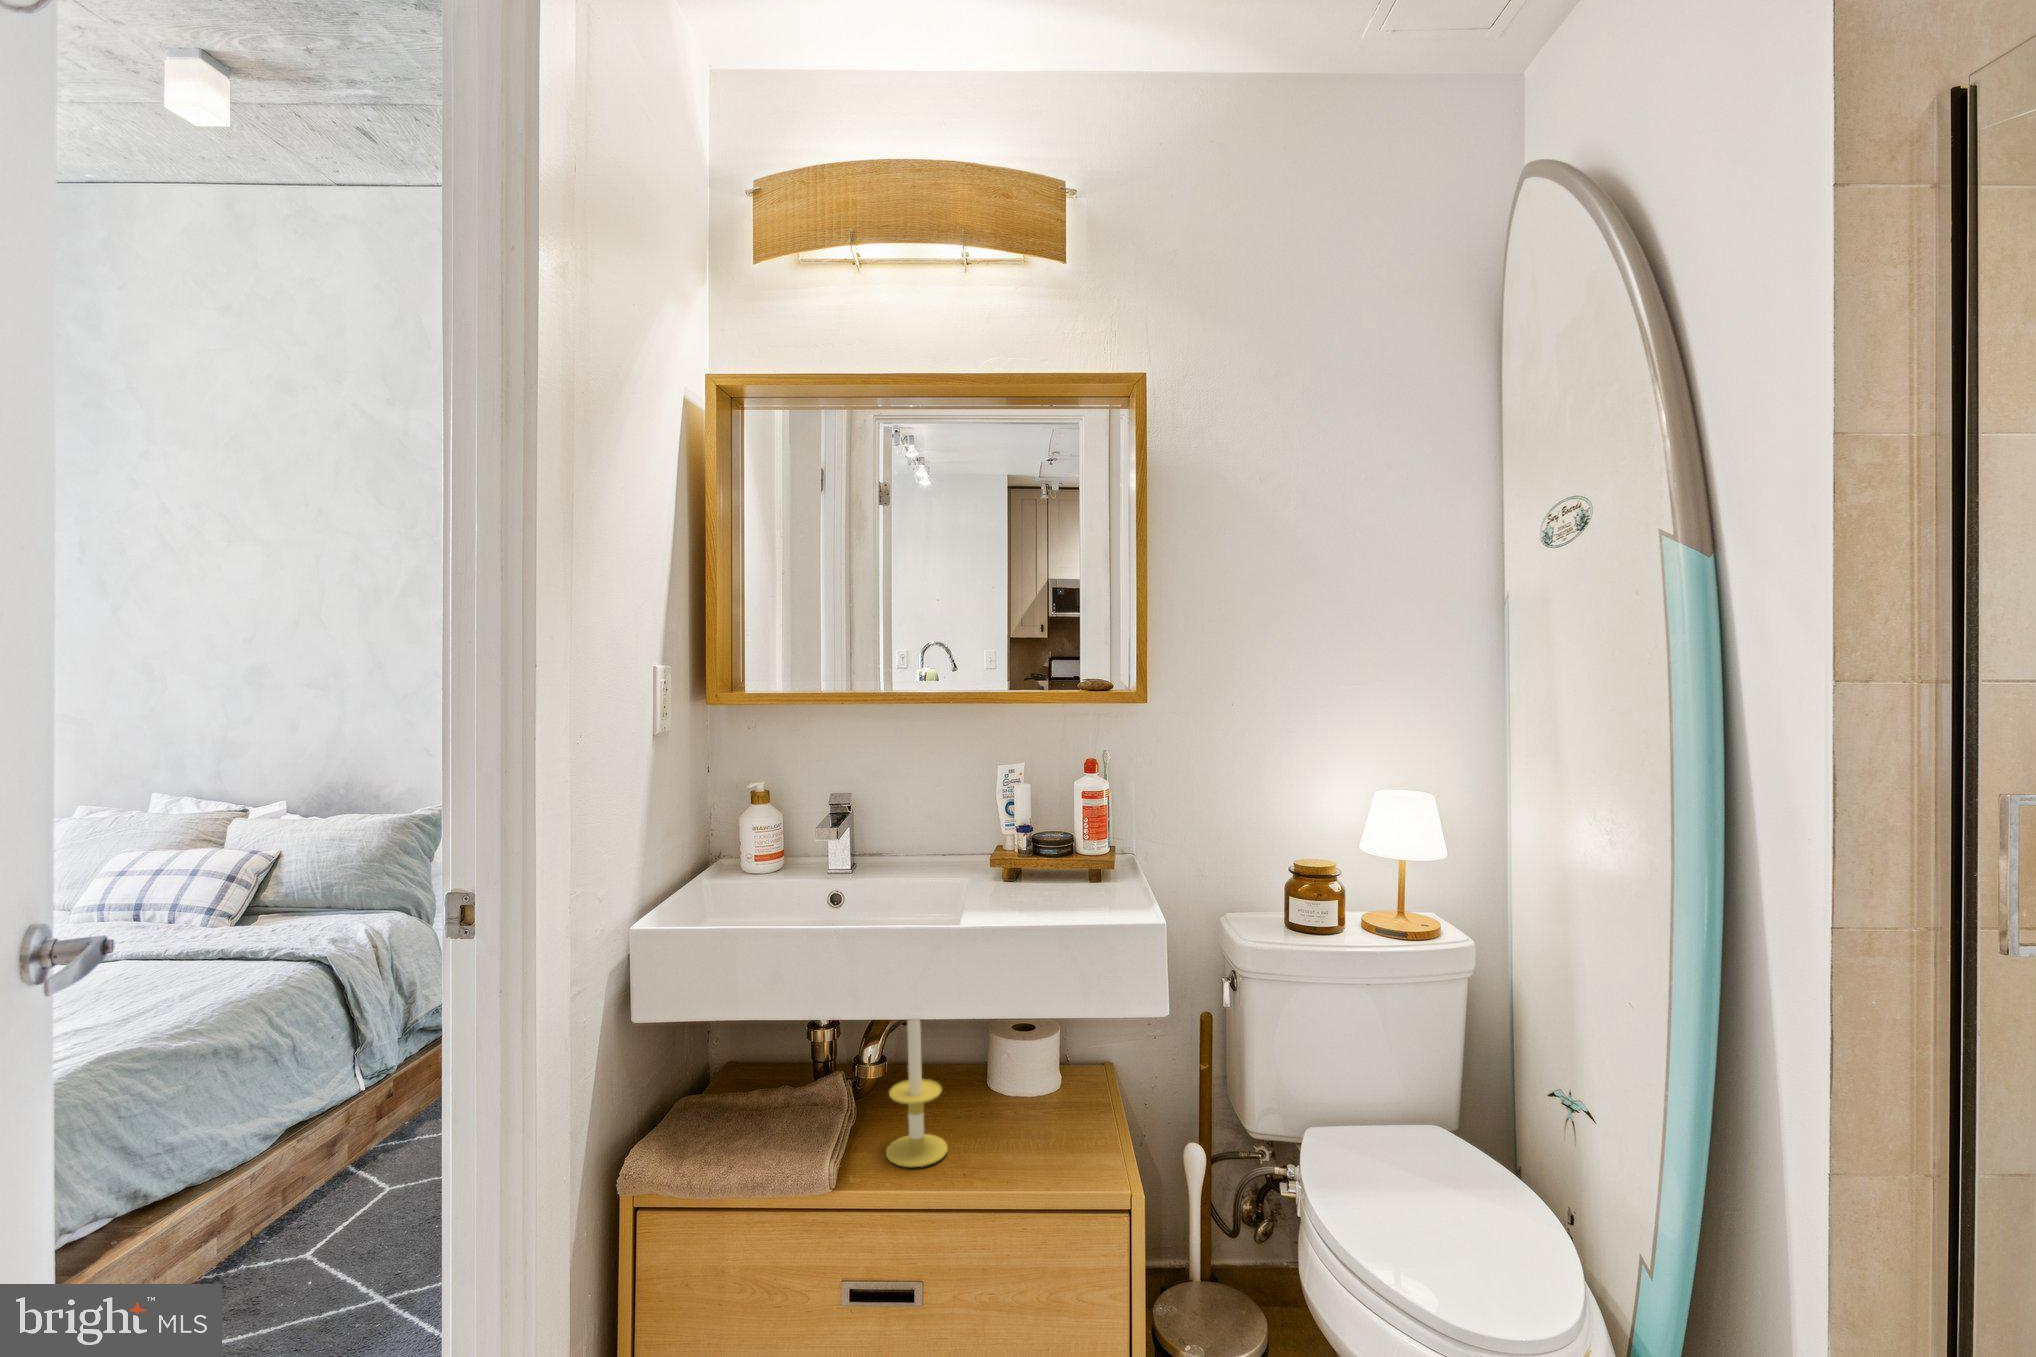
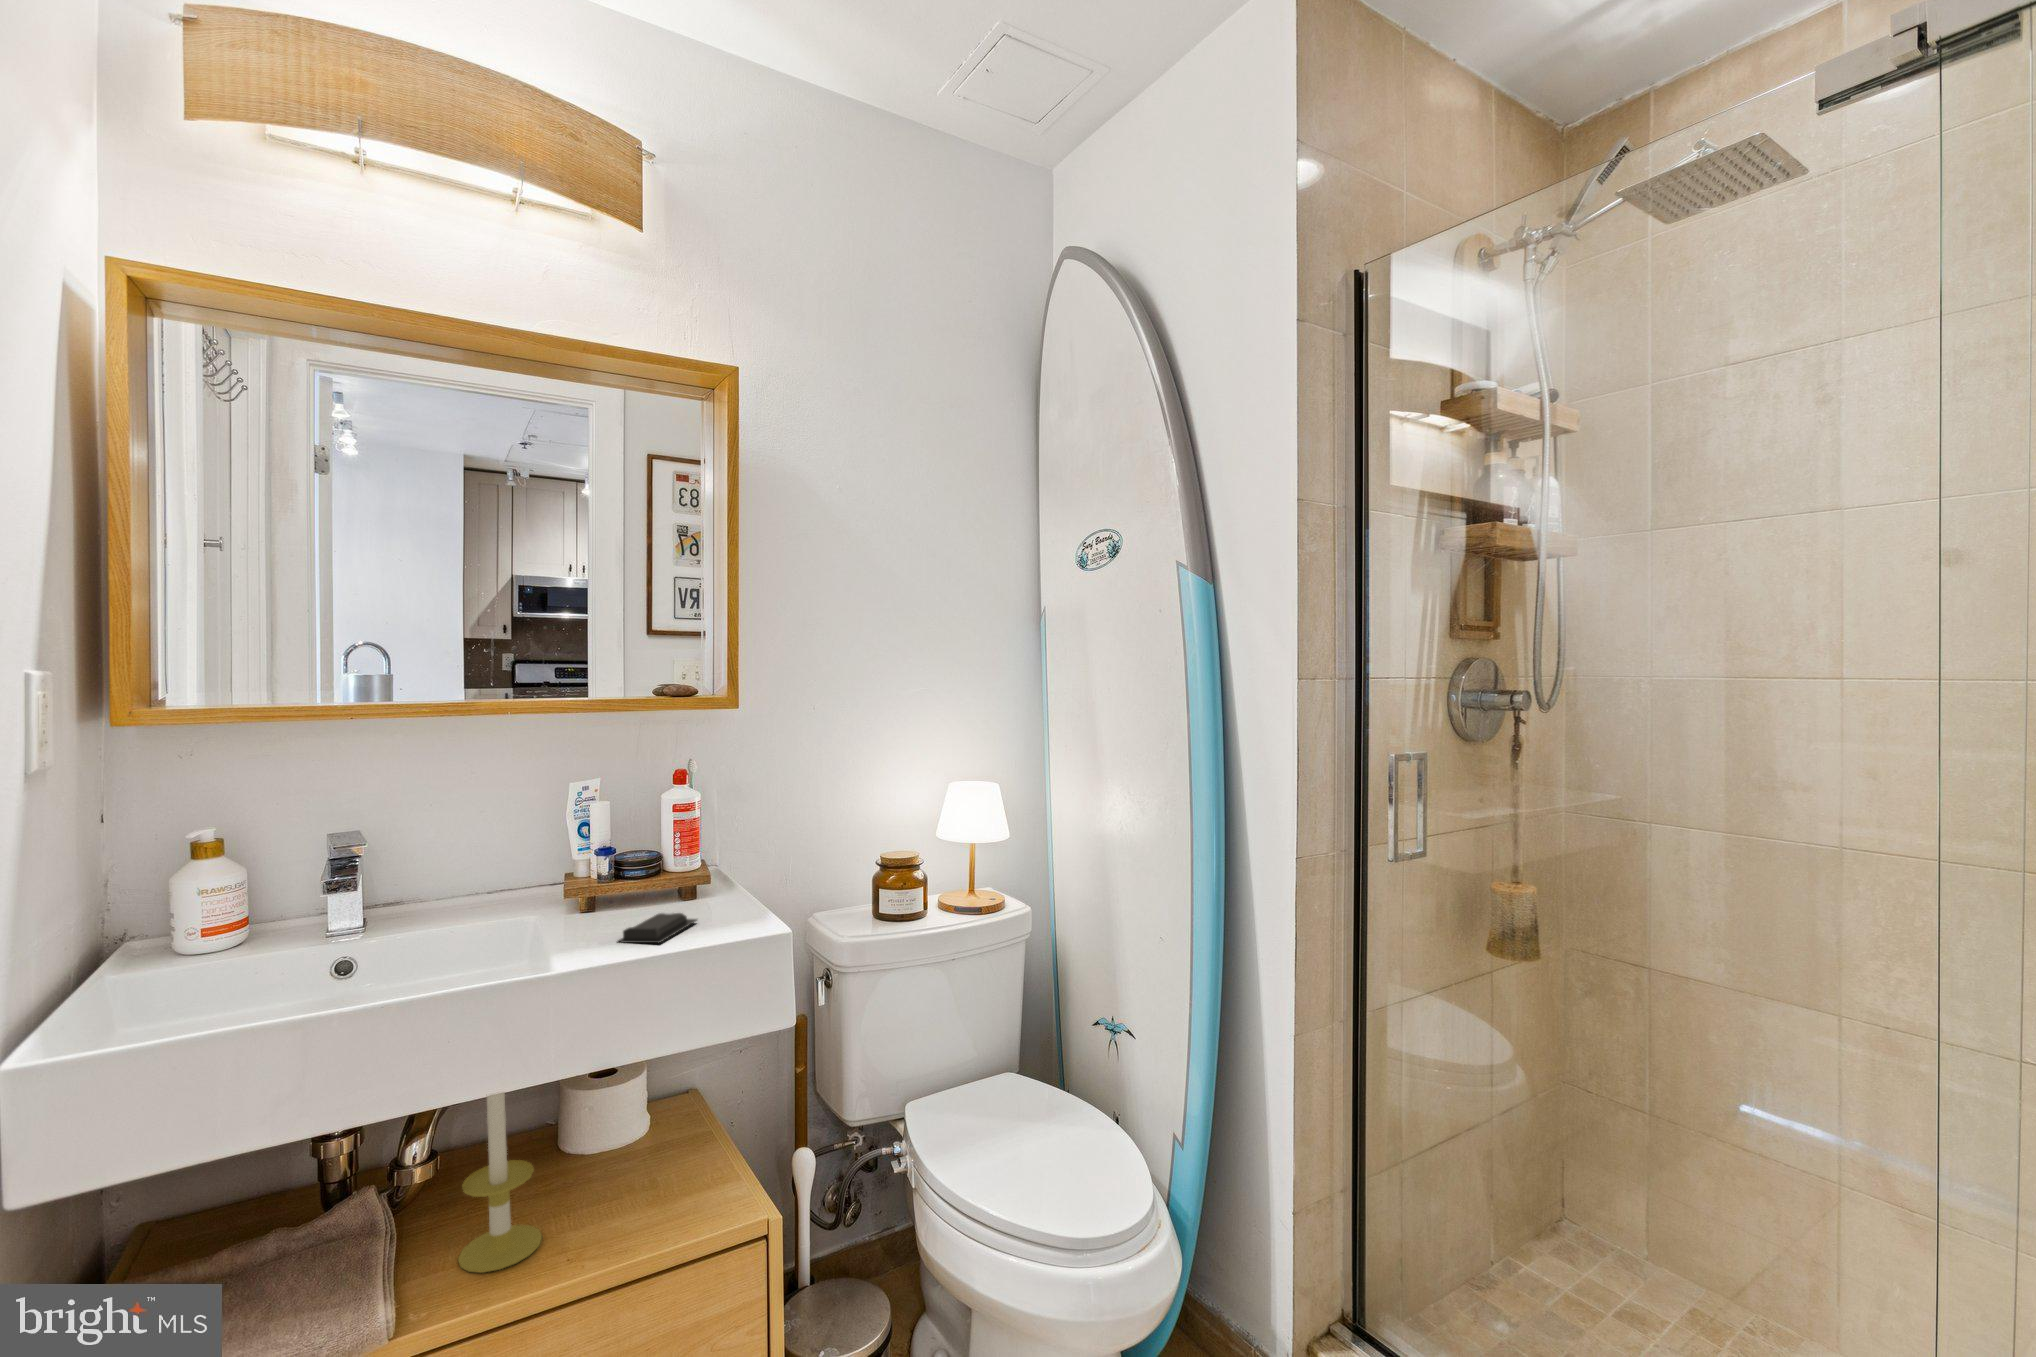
soap bar: none [1013,889,1089,916] -> present [618,913,697,943]

